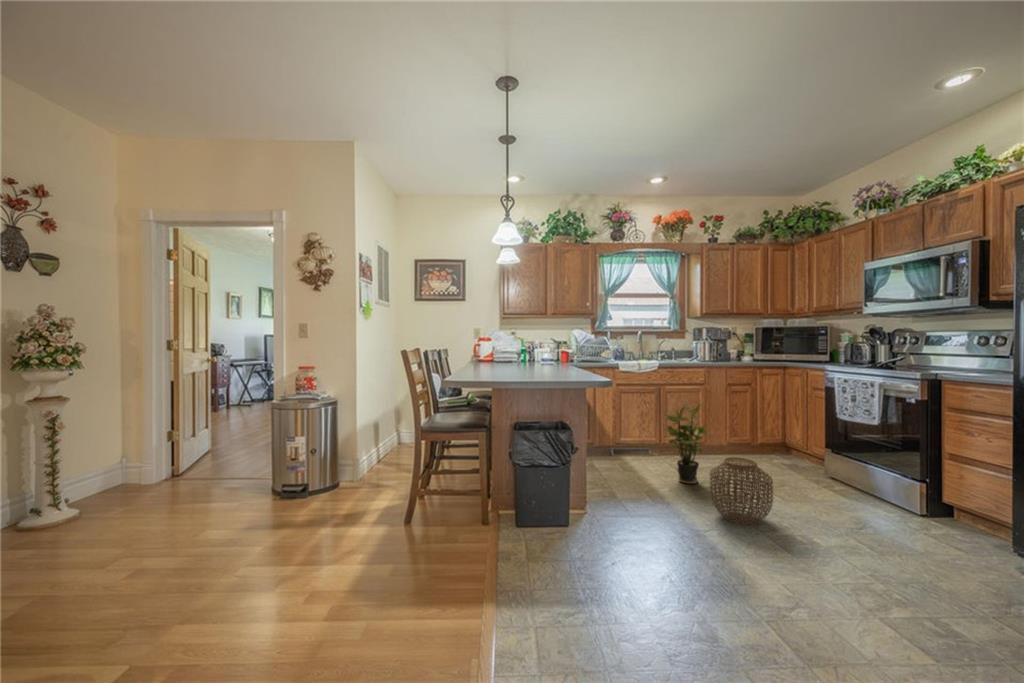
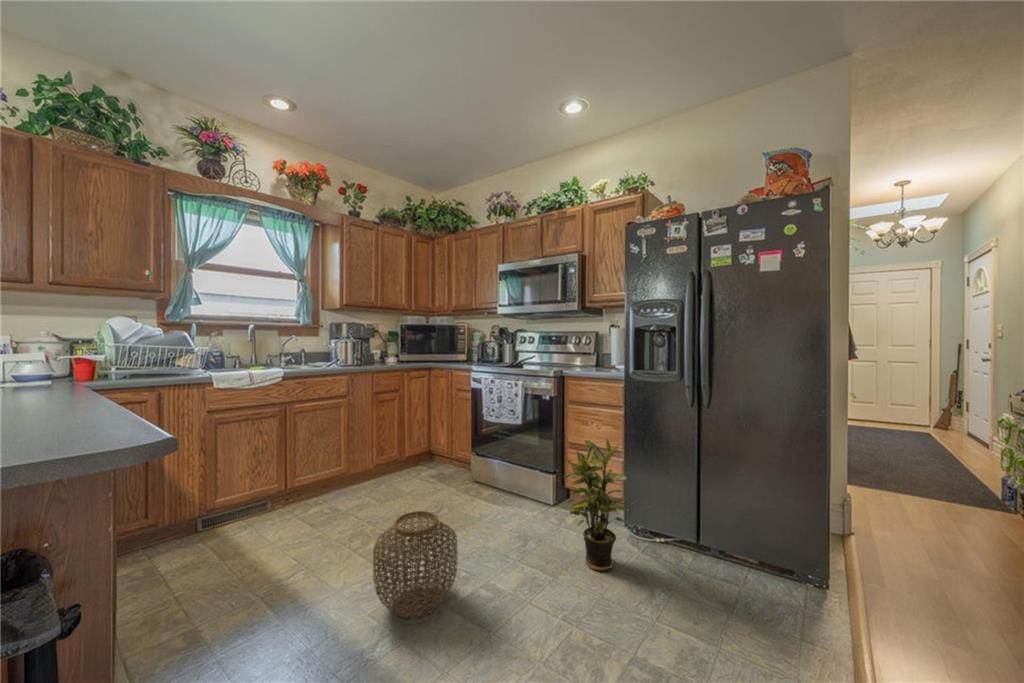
potted plant: present [665,403,707,484] -> present [564,439,629,571]

